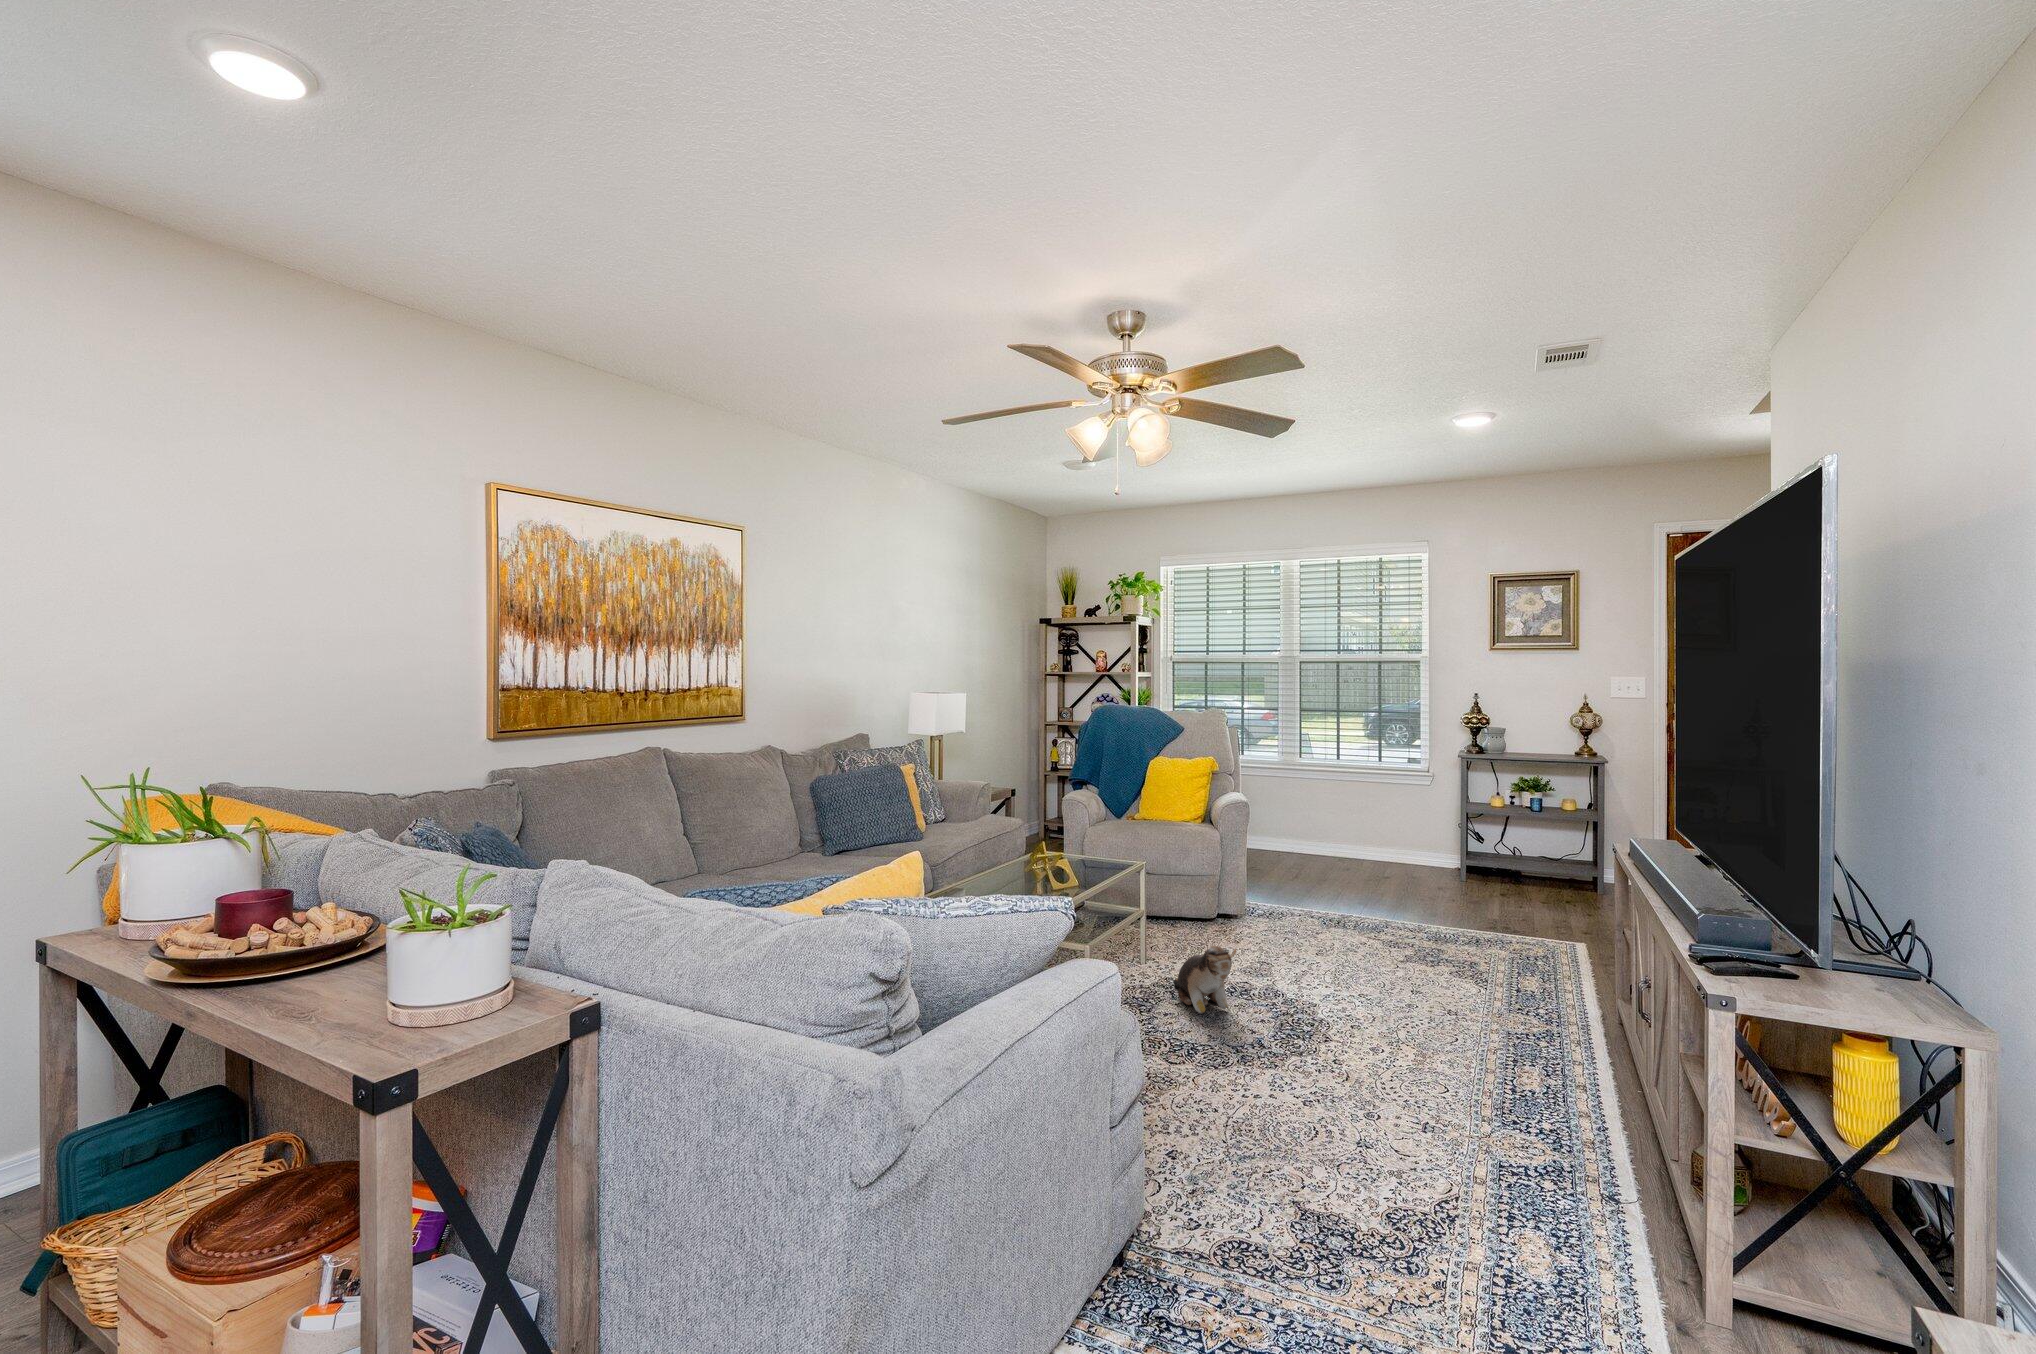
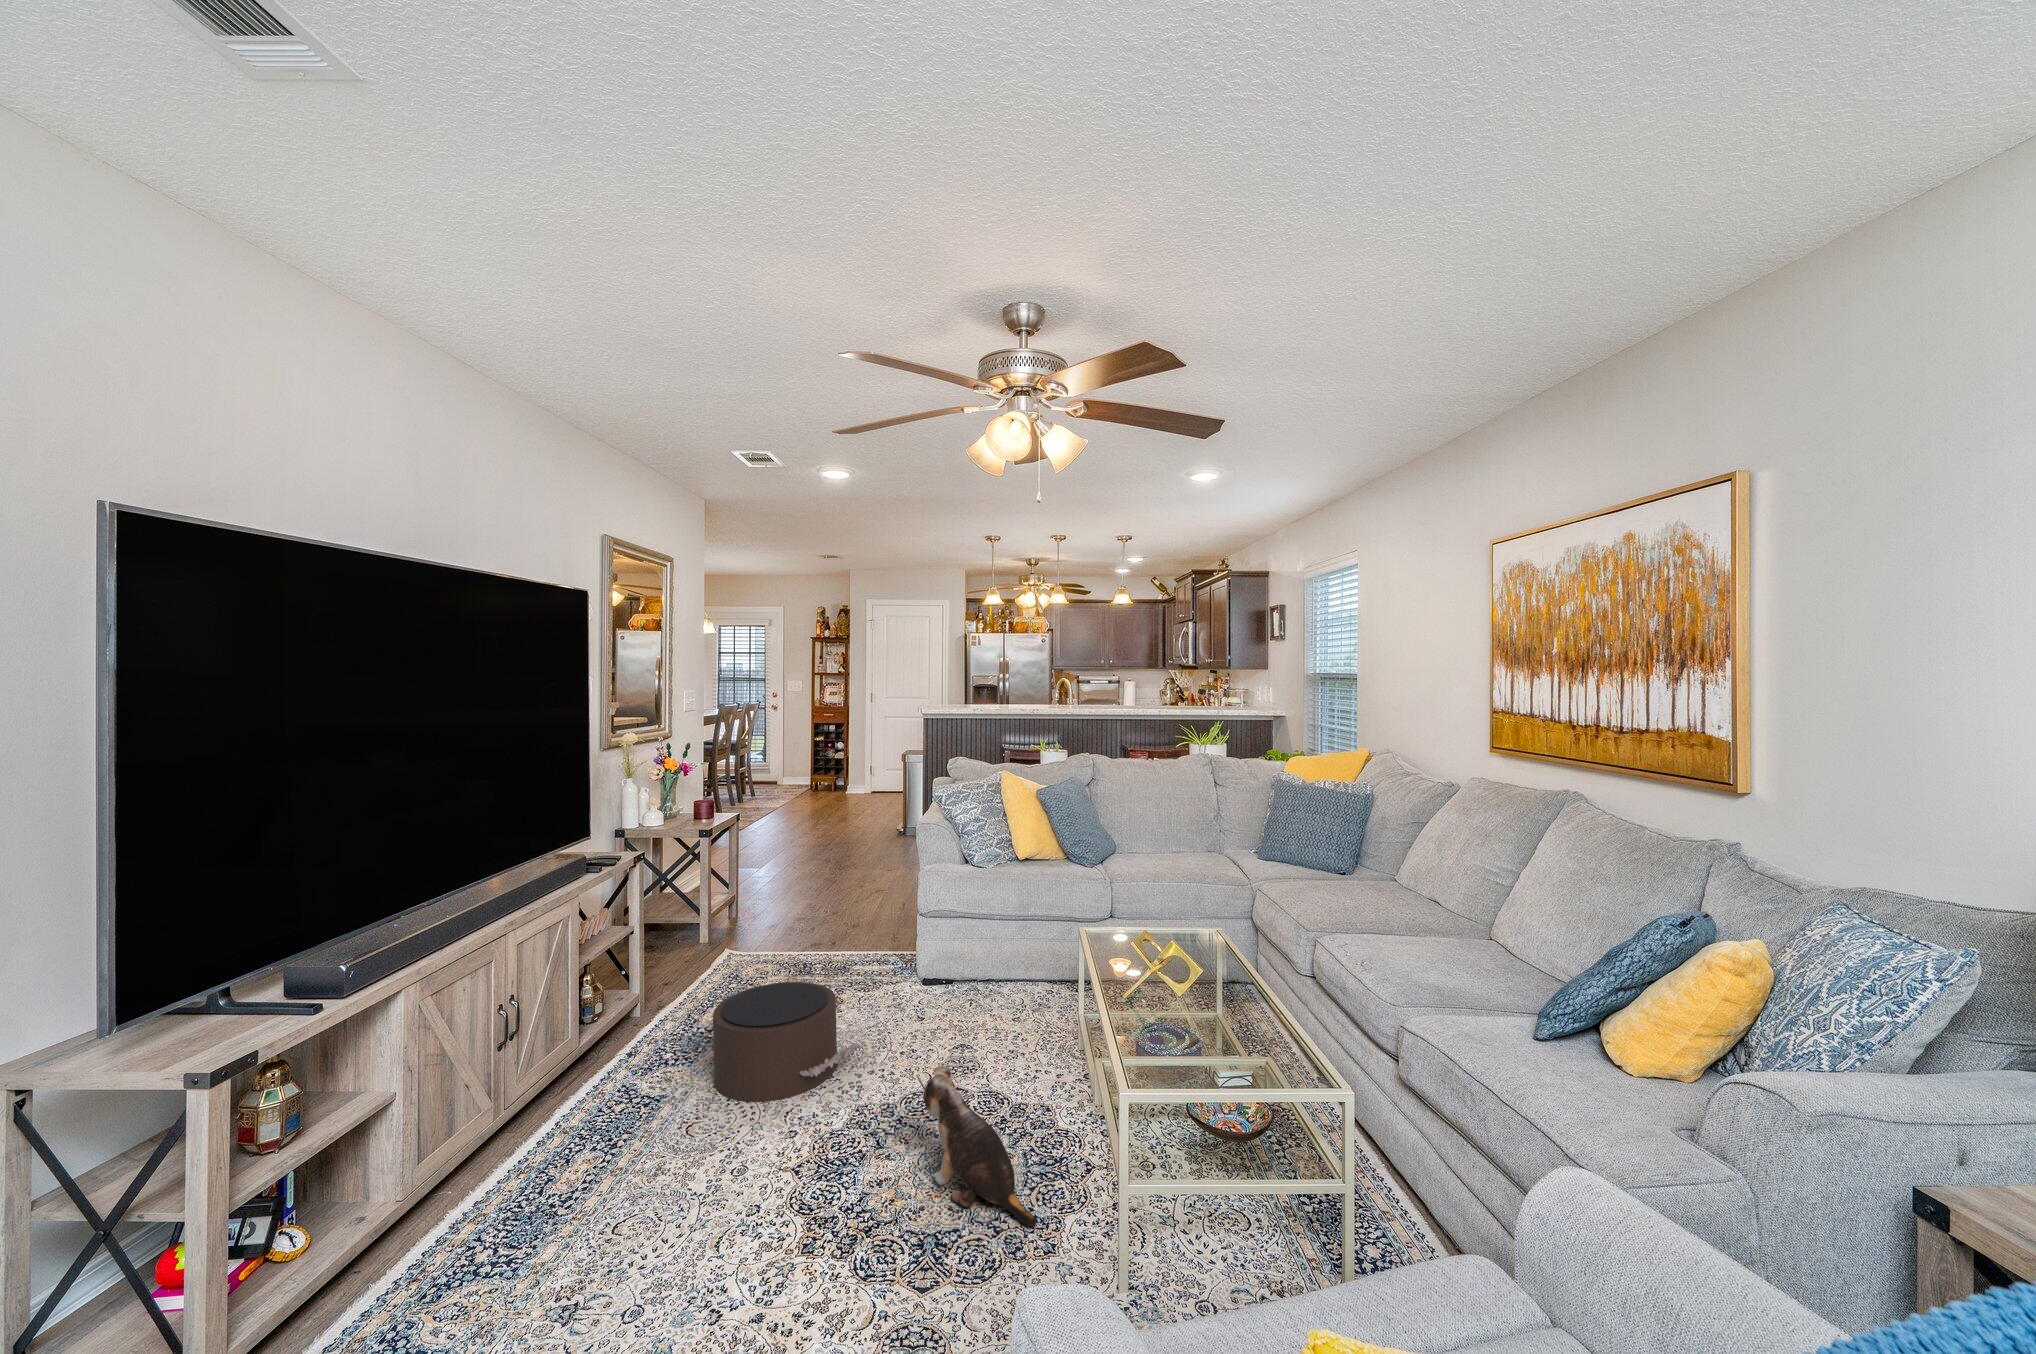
pouf: none [1268,1018,1481,1171] -> present [712,982,862,1102]

